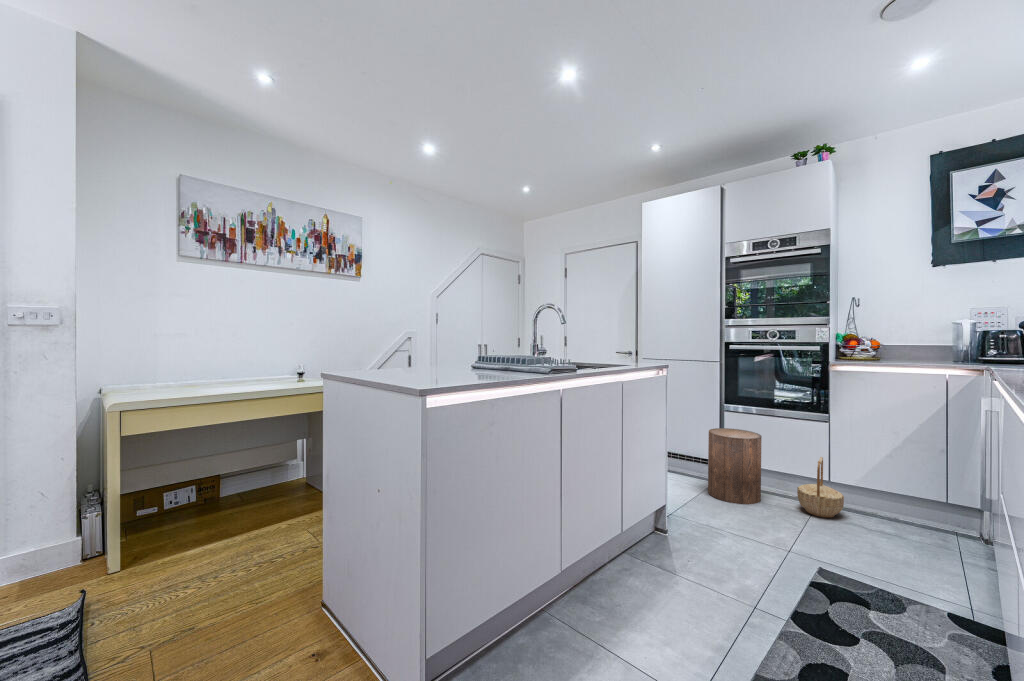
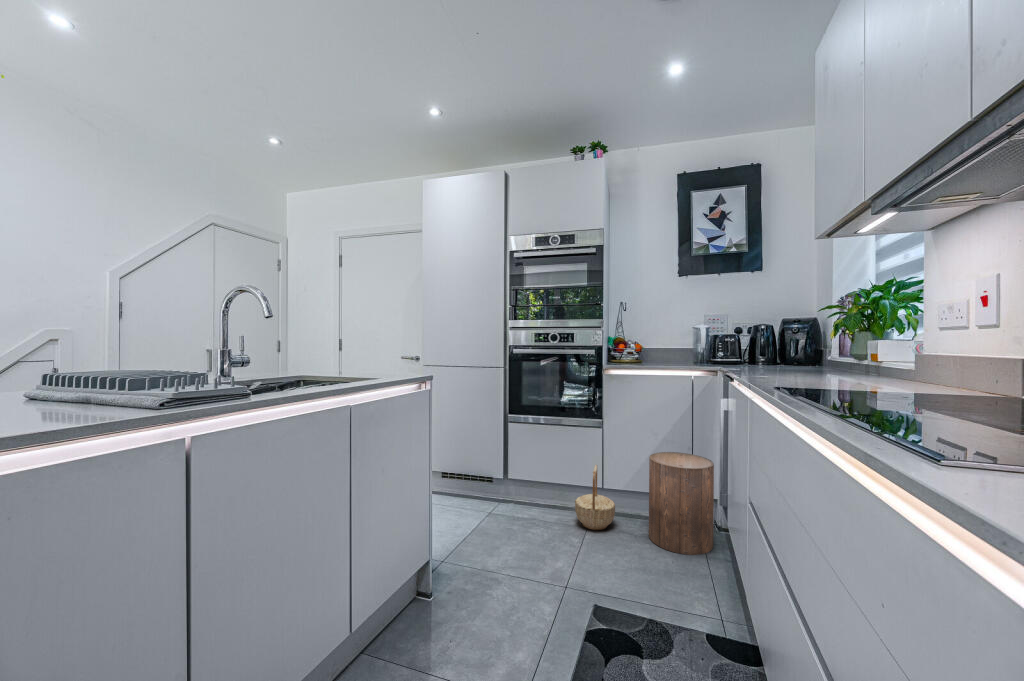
stool: present [708,428,762,504] -> present [649,452,714,555]

